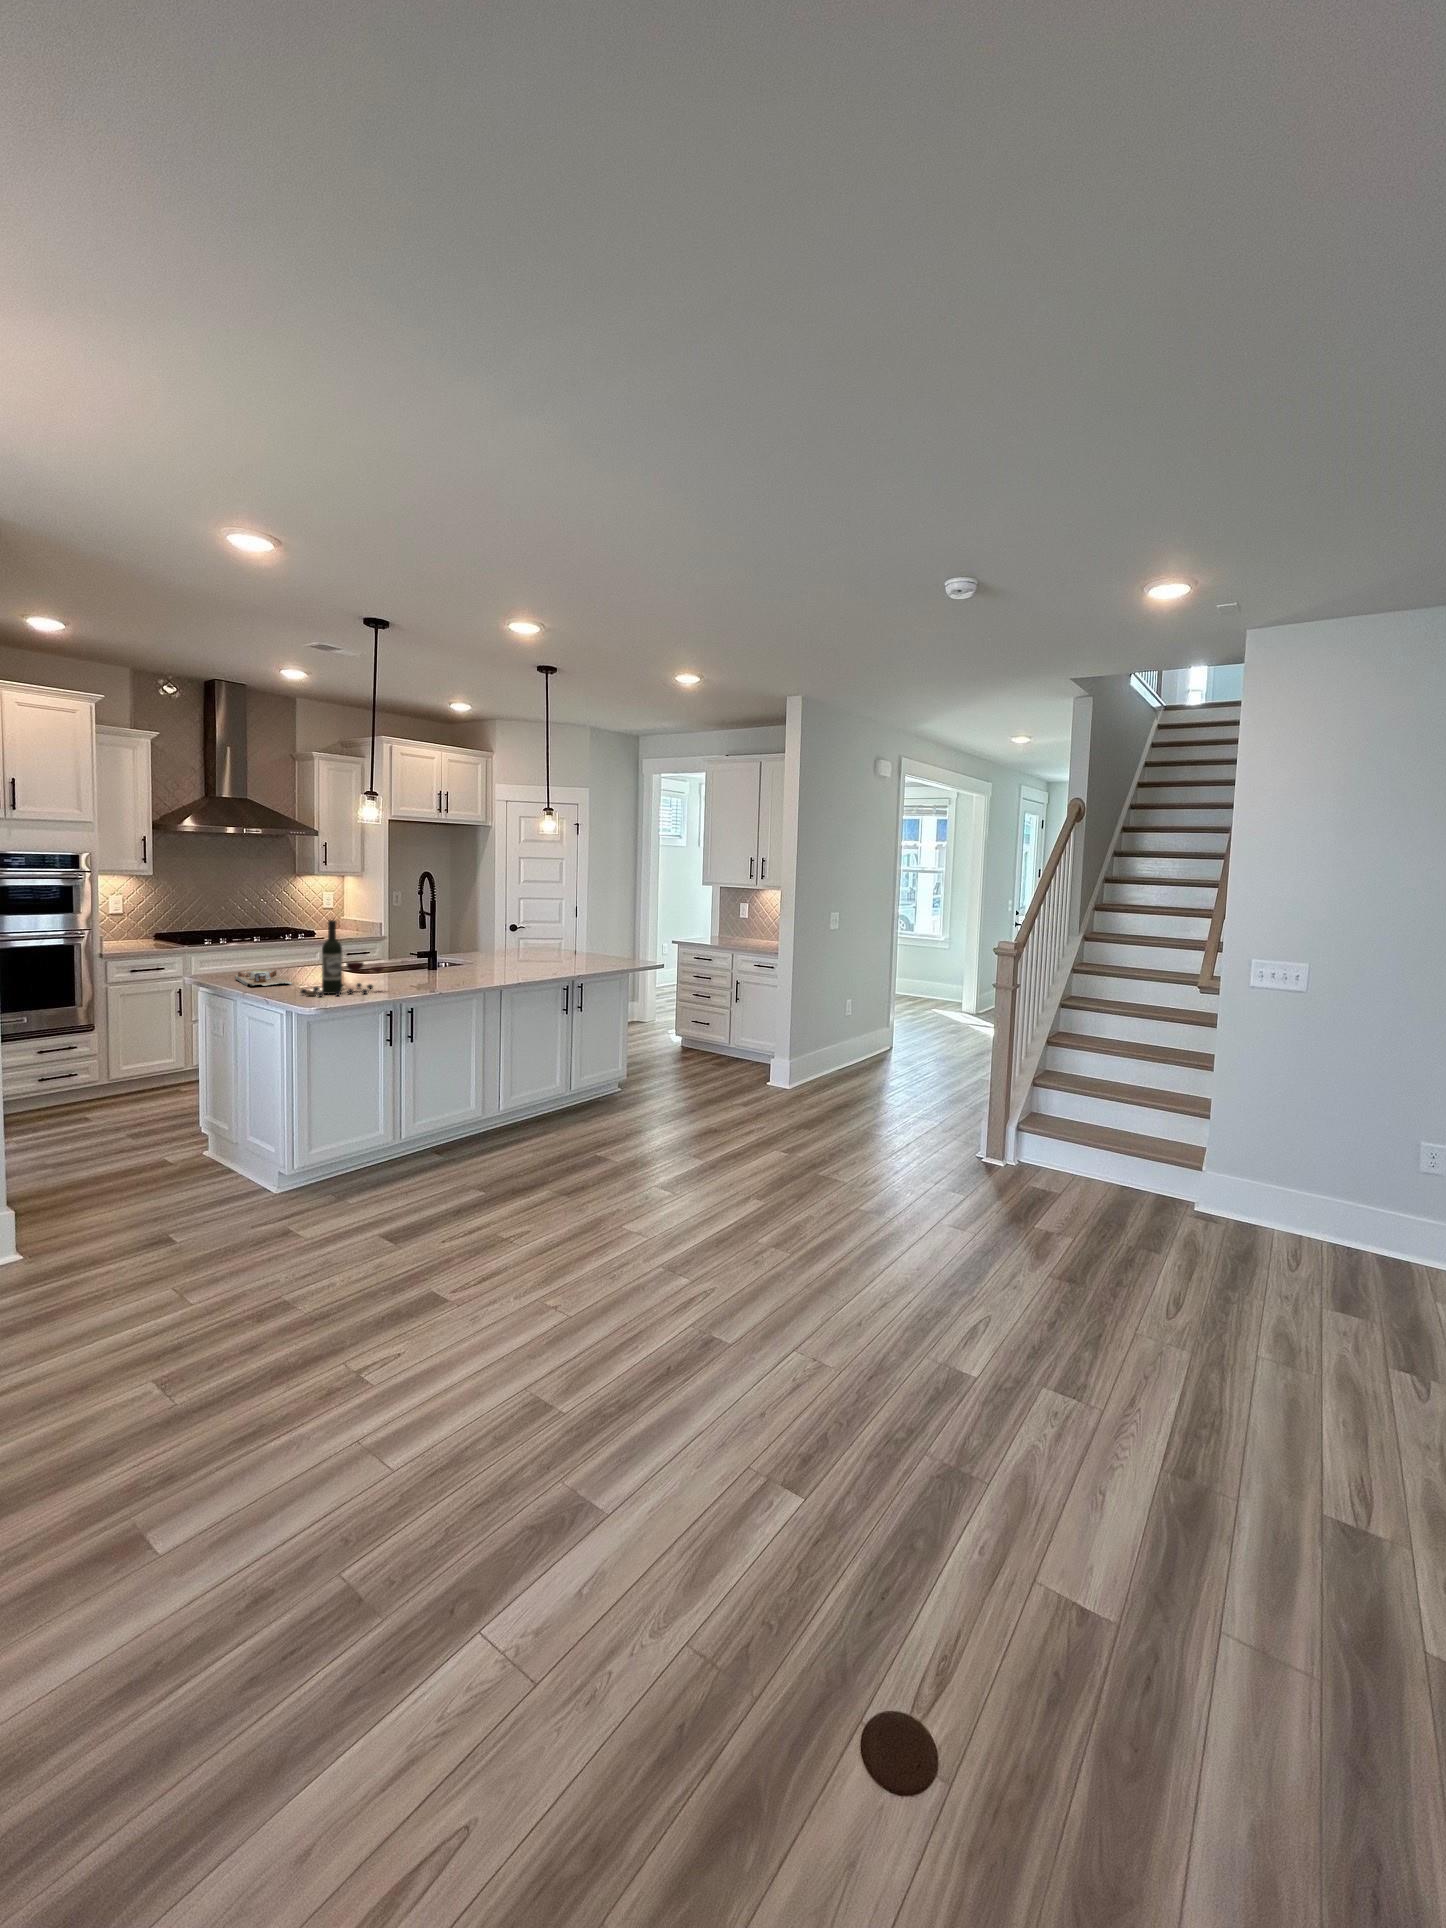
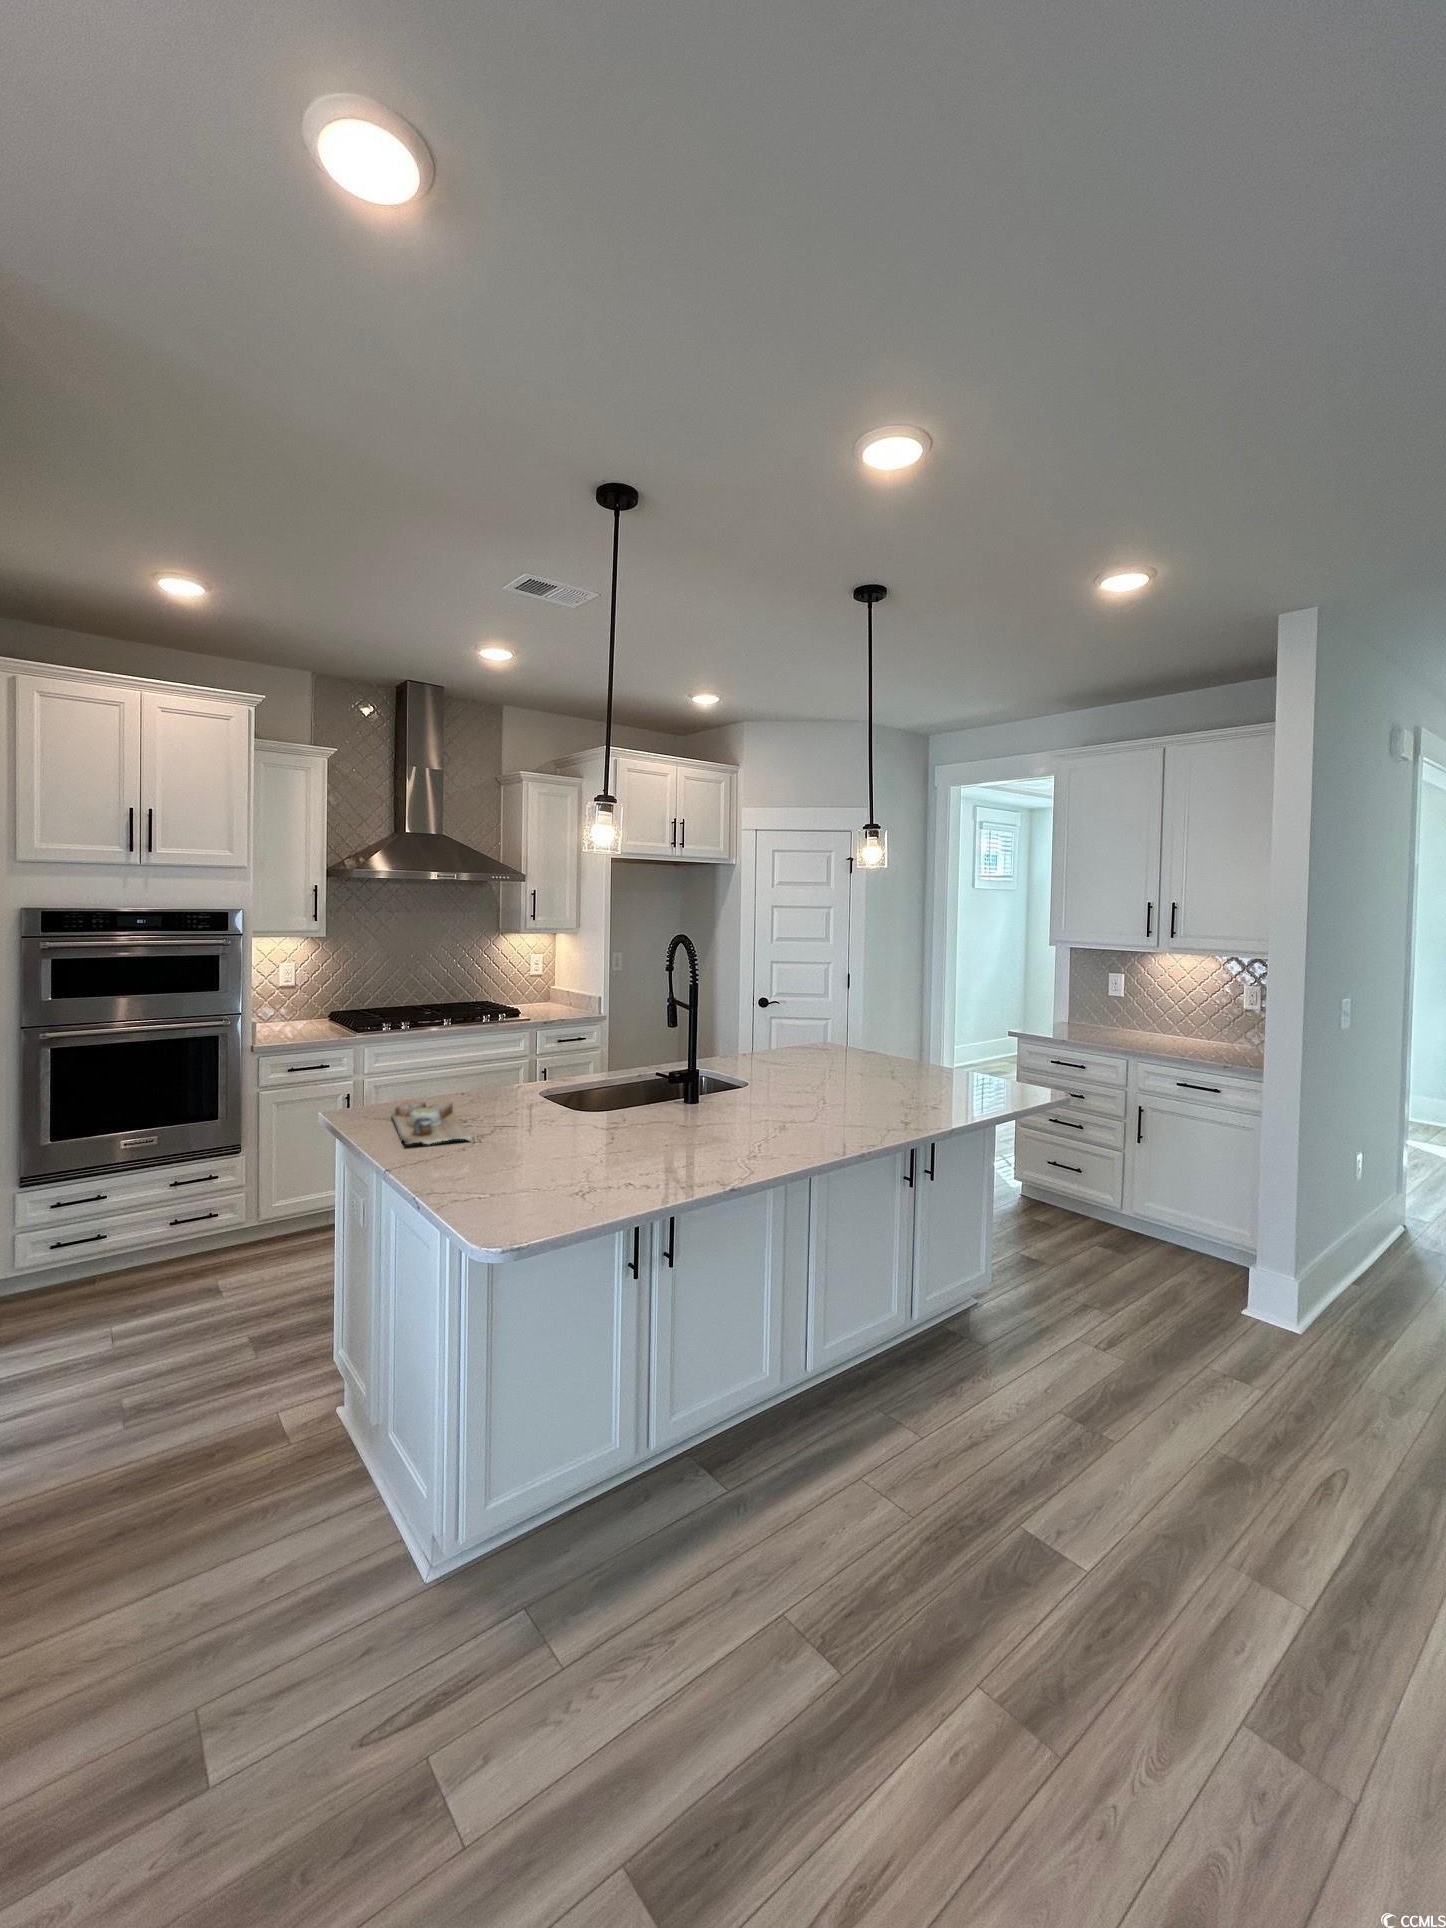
wine bottle: present [301,920,384,997] -> none [479,1038,635,1196]

